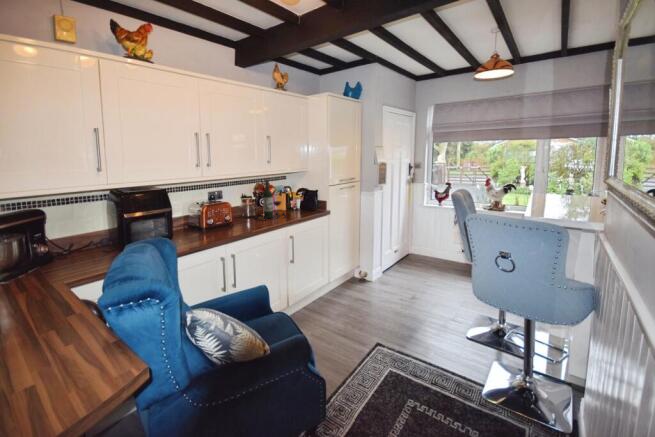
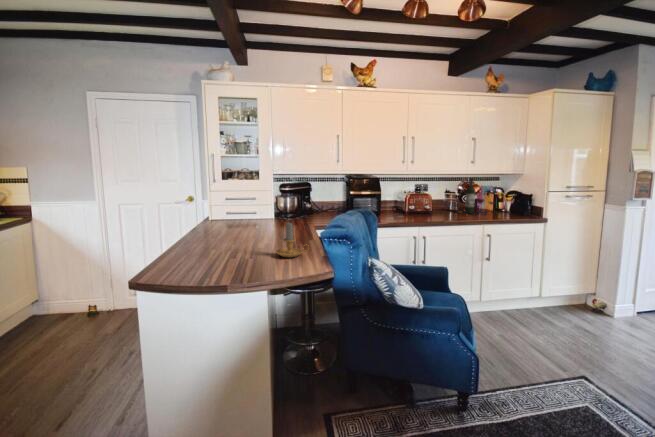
candle: none [22,323,102,398] -> present [276,223,303,257]

